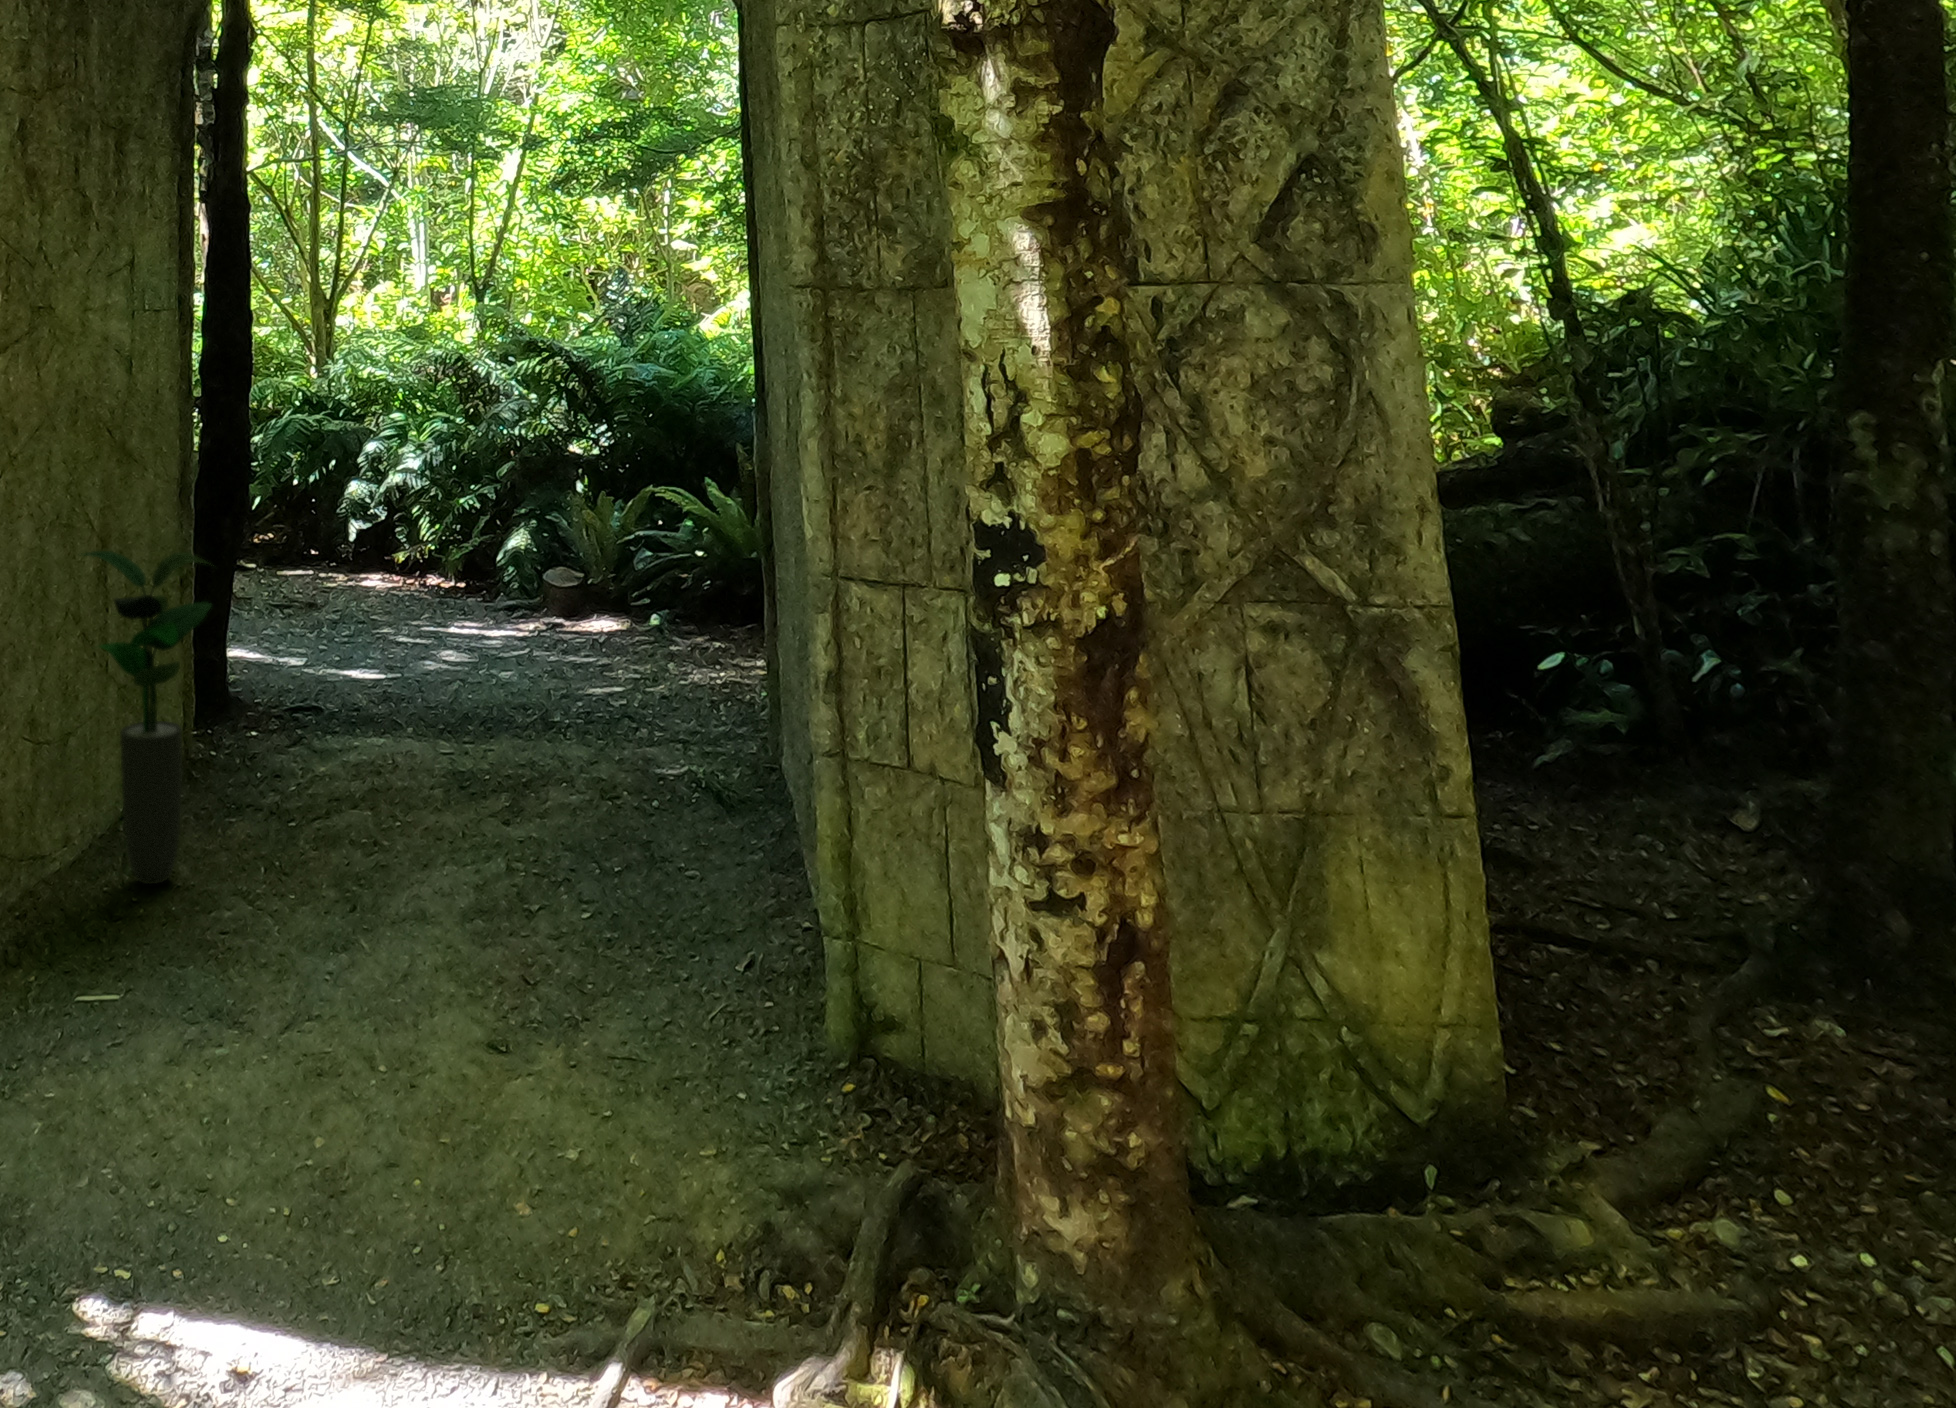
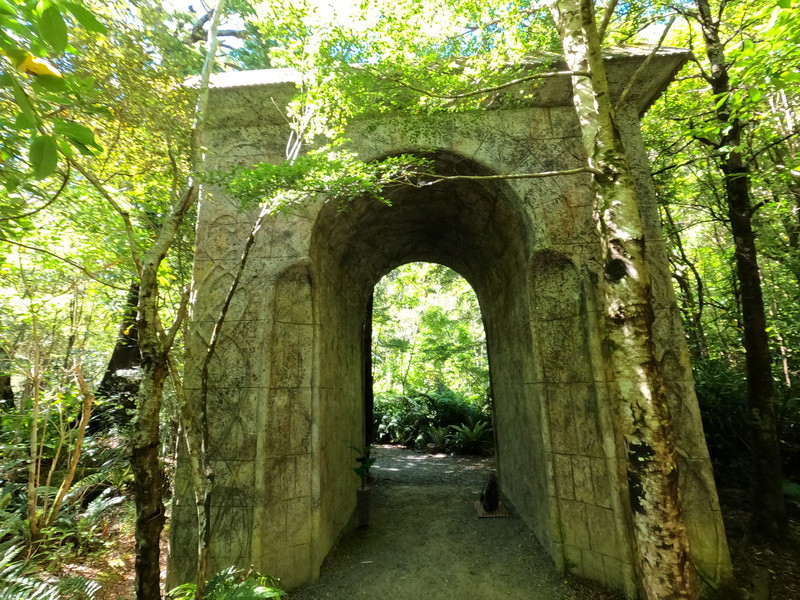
backpack: none [651,687,791,871] -> present [473,473,510,517]

